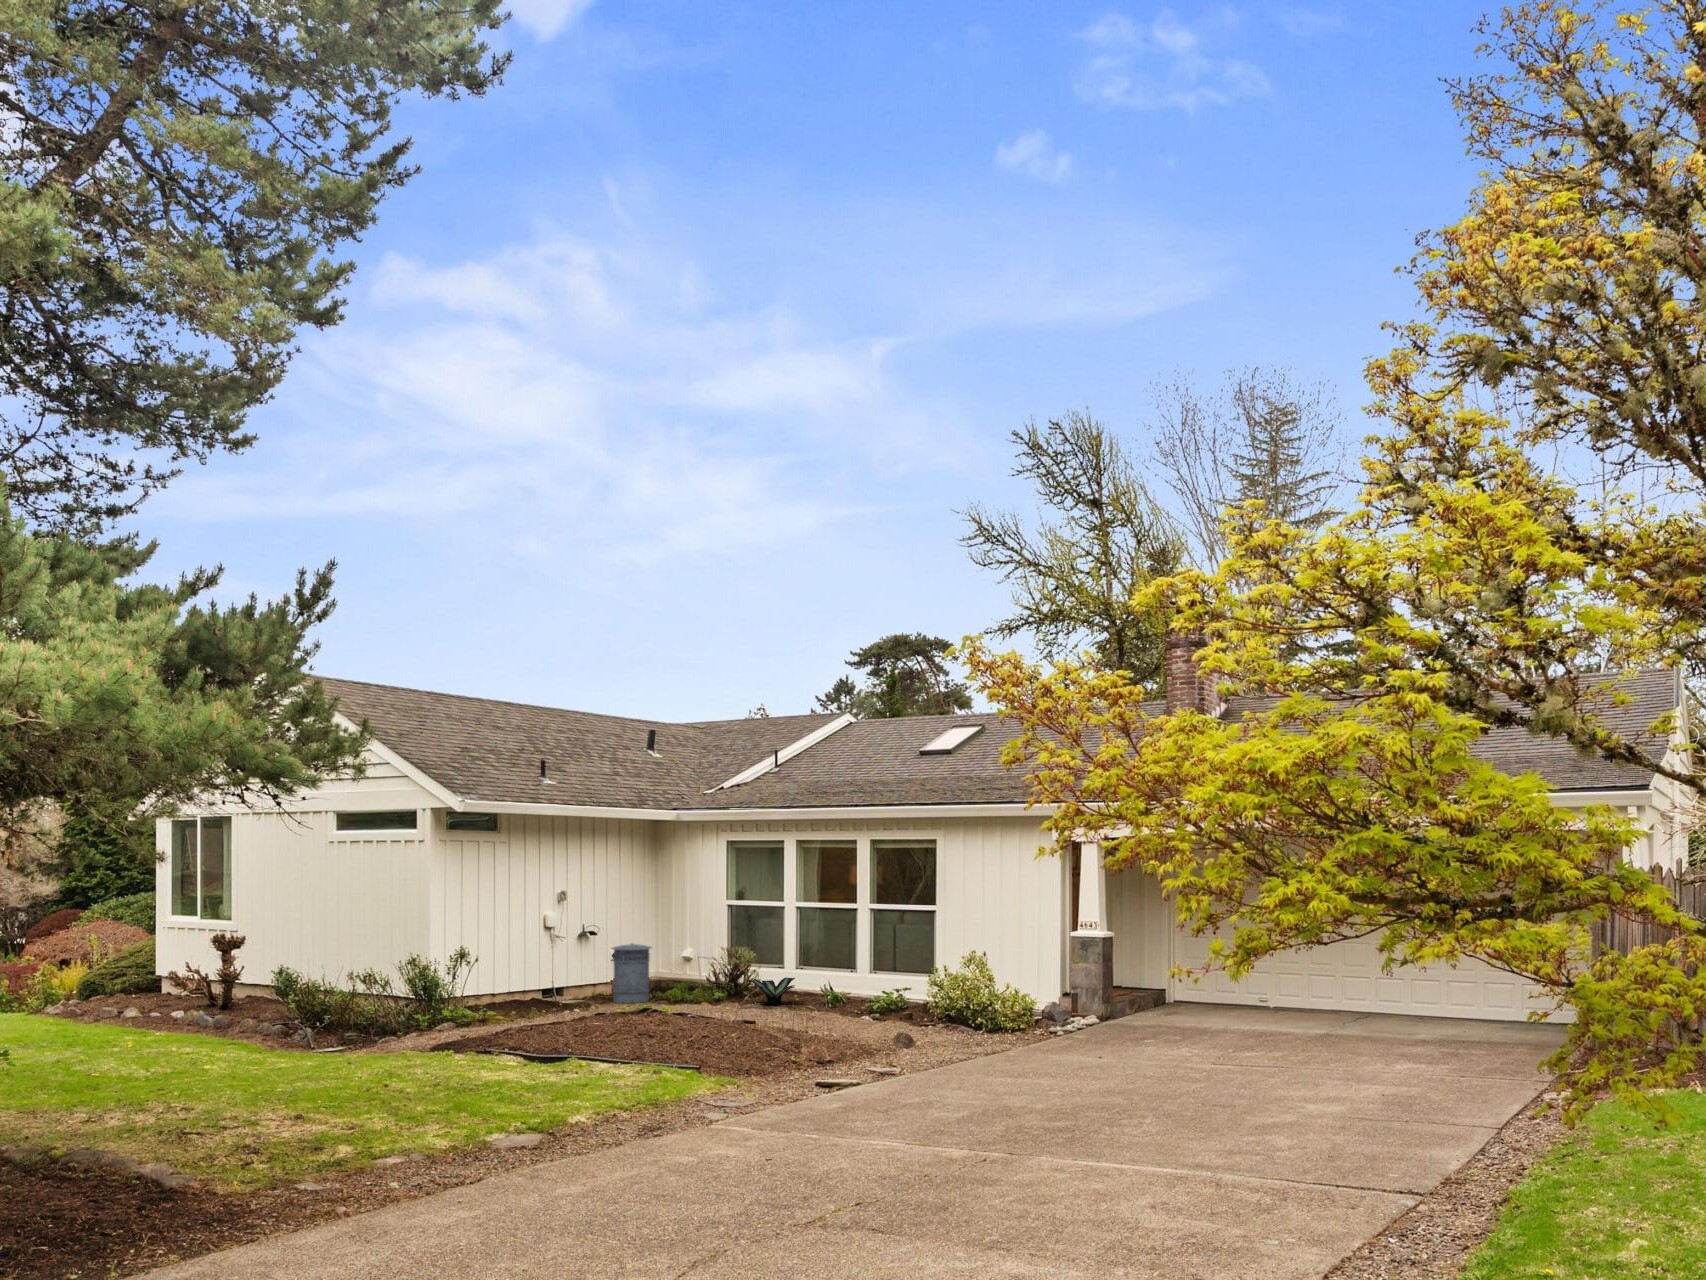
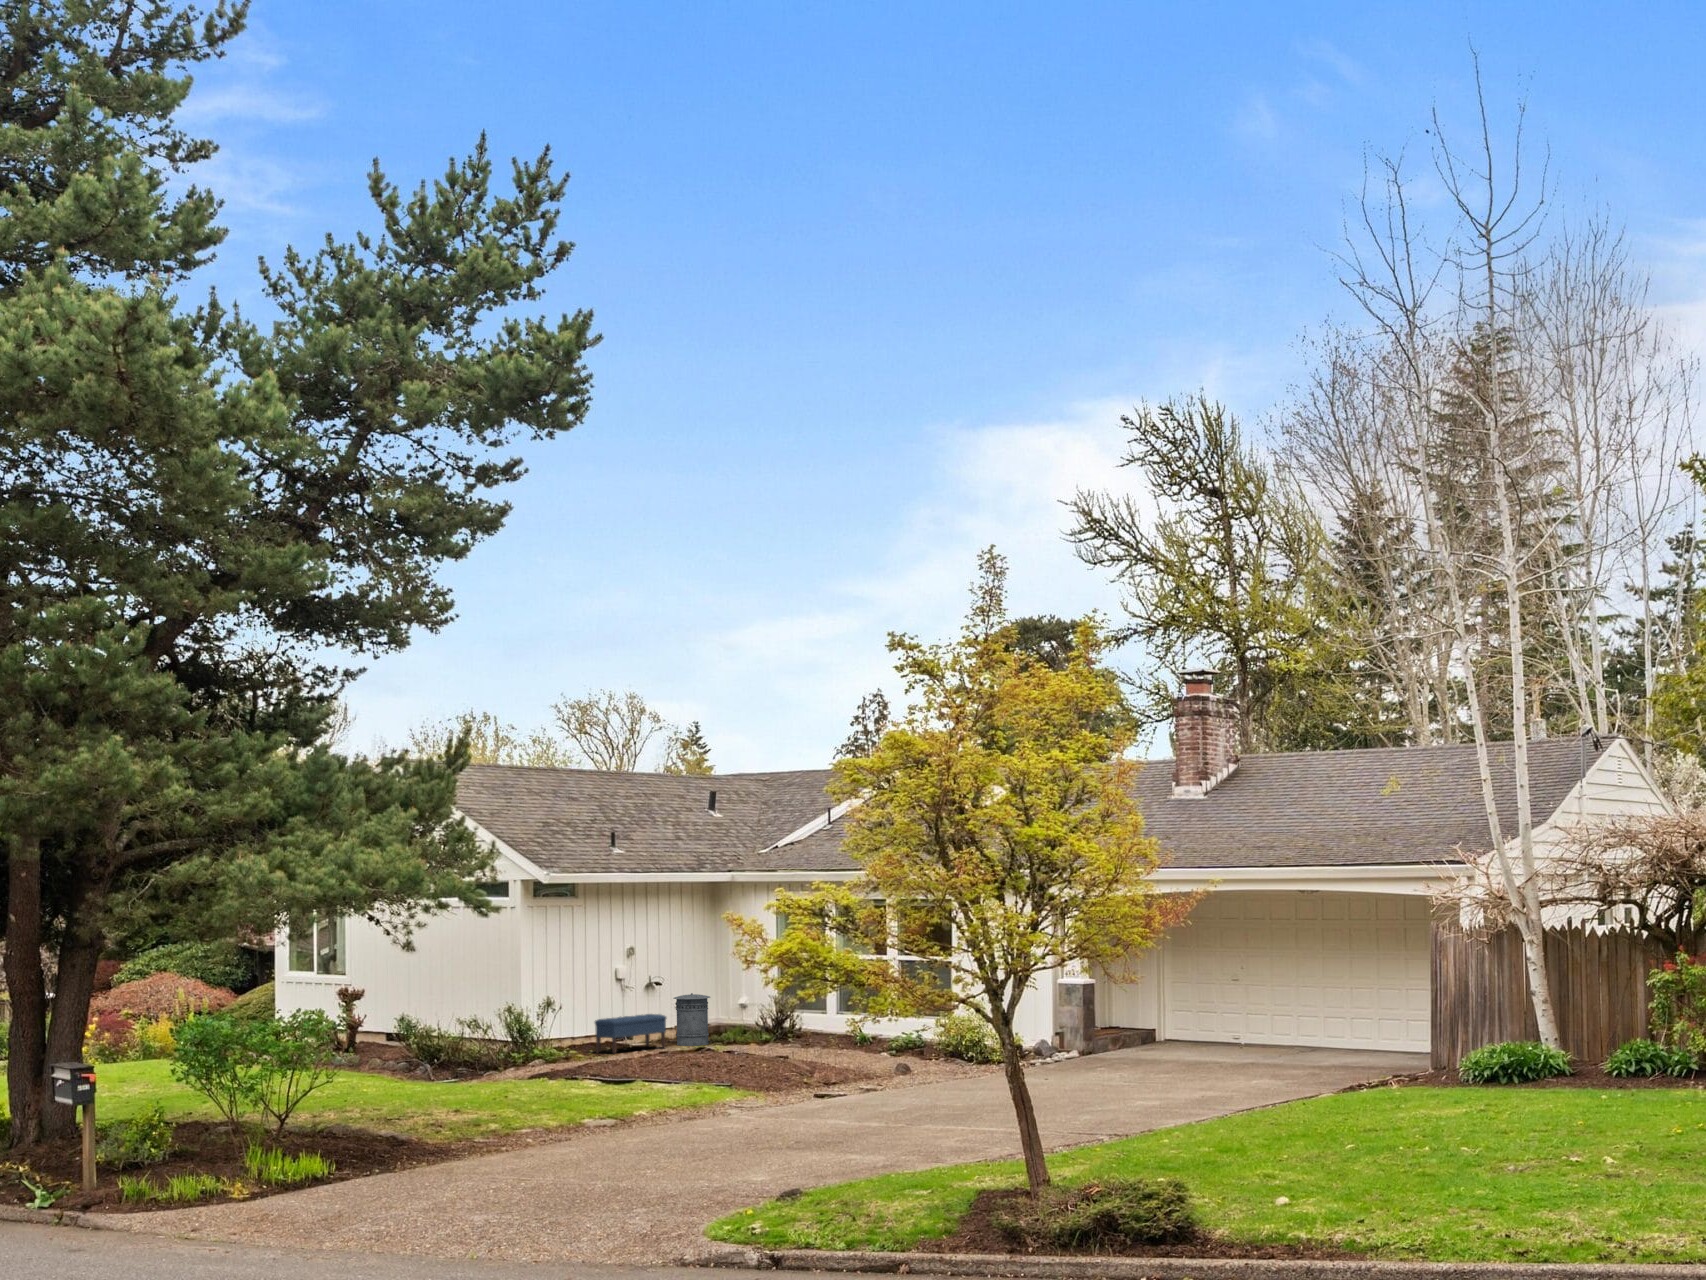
bench: none [519,967,603,1015] -> present [595,1014,666,1054]
potted plant: present [751,978,795,1005] -> none [792,1023,837,1047]

